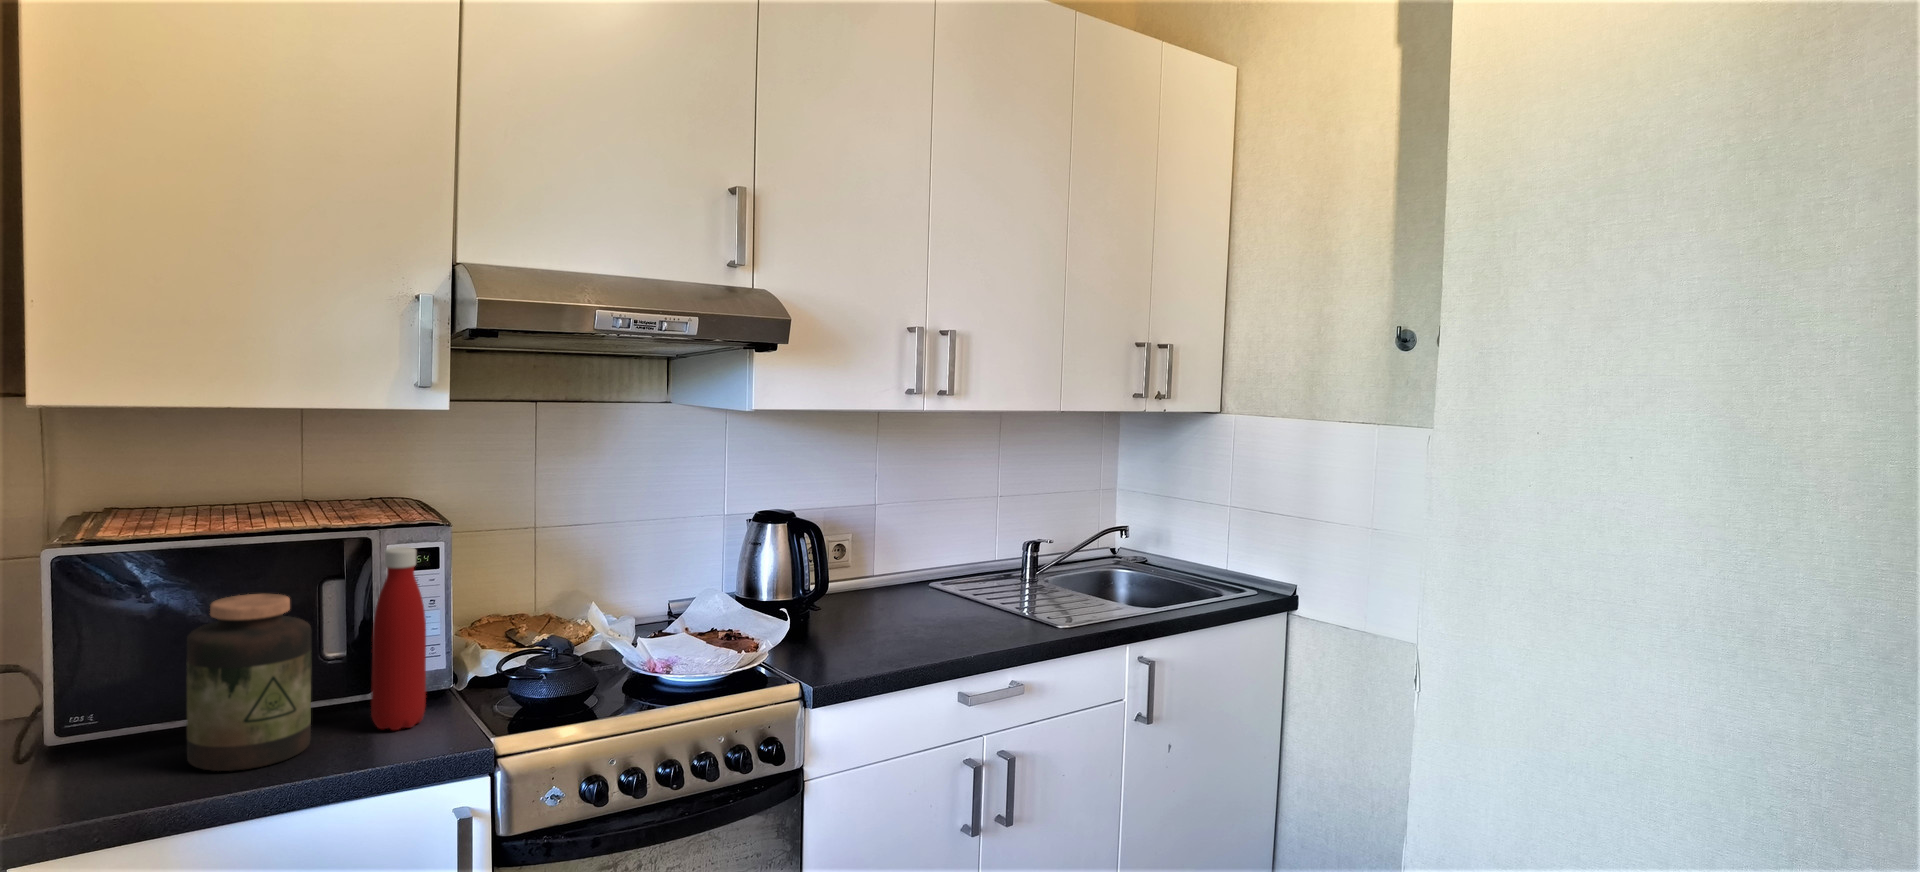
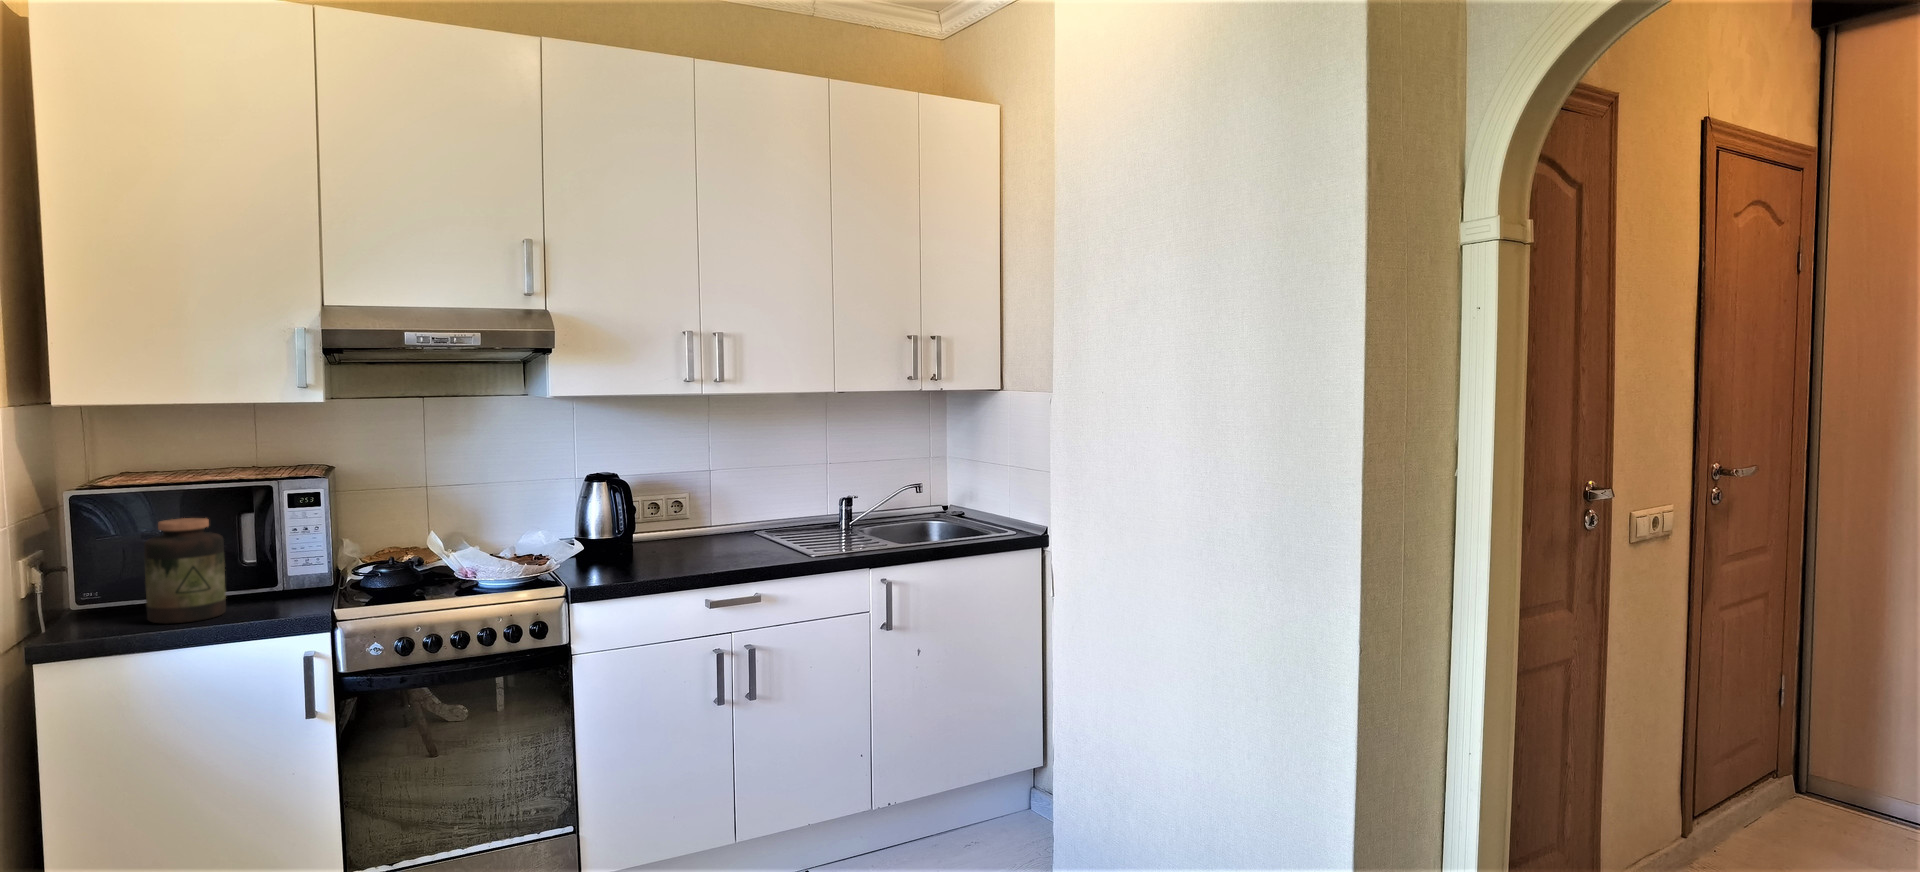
bottle: present [371,547,426,730] -> none [267,489,305,608]

